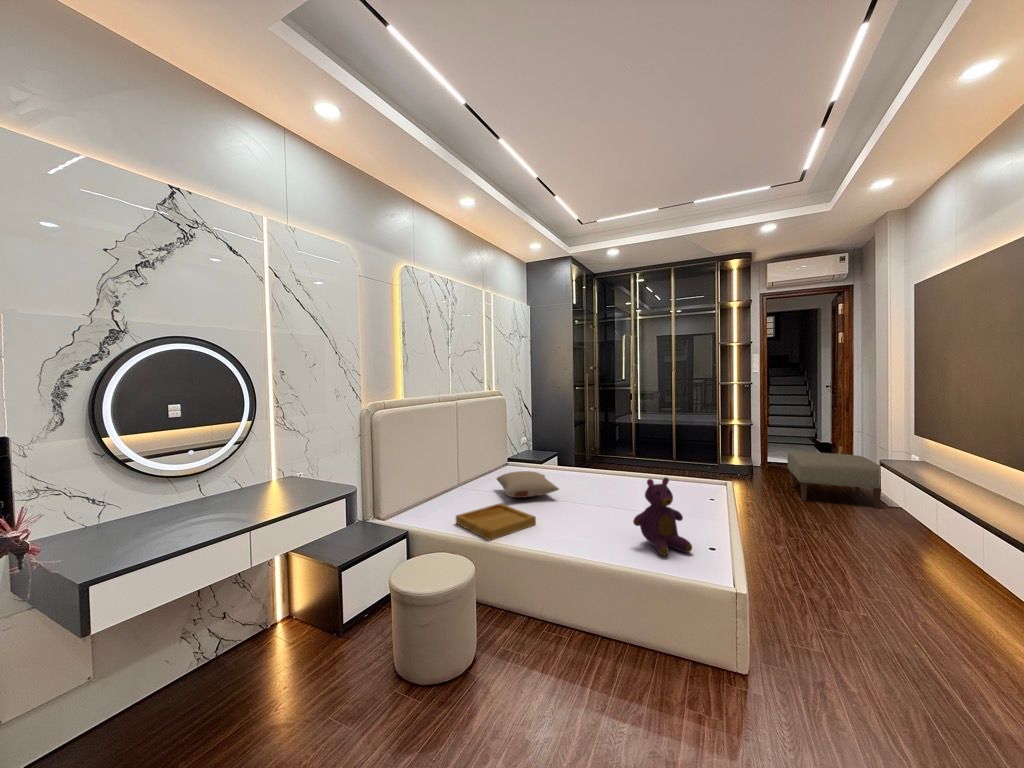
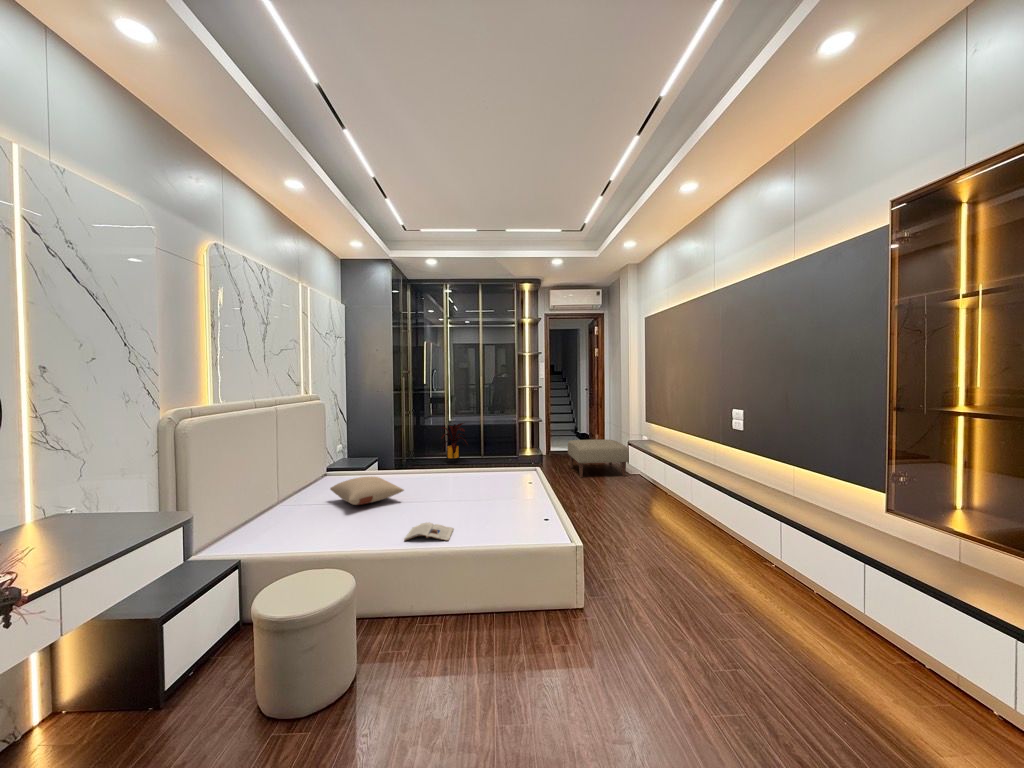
house plant: none [623,423,660,466] -> present [441,423,468,464]
teddy bear: present [633,478,692,556] -> none [490,465,536,531]
tray: present [456,503,536,540] -> none [300,512,392,550]
magazine: none [539,527,594,551] -> present [404,522,453,541]

